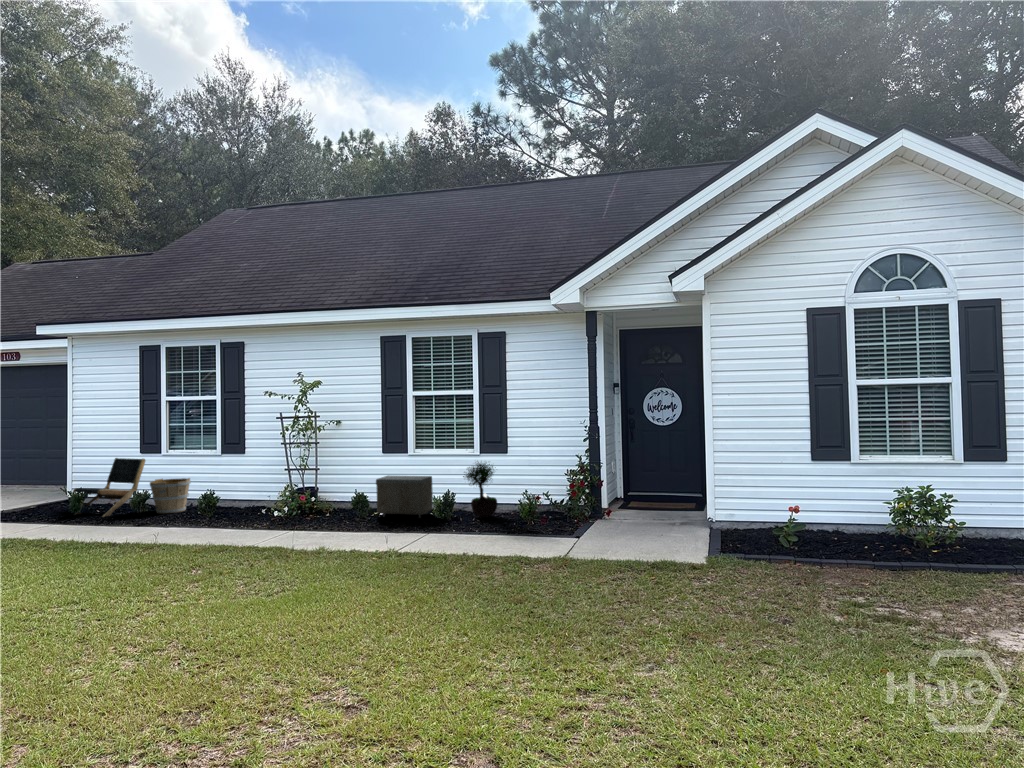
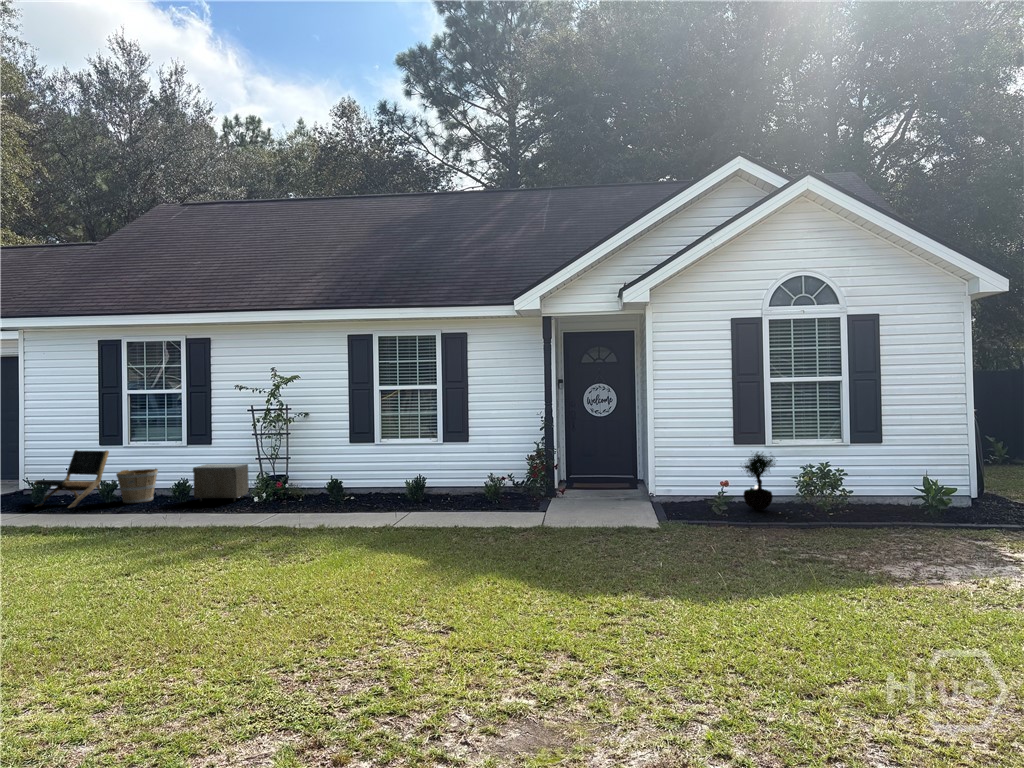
potted tree: present [463,462,497,517] -> present [742,452,775,510]
storage bench: present [376,476,433,518] -> present [193,464,249,501]

